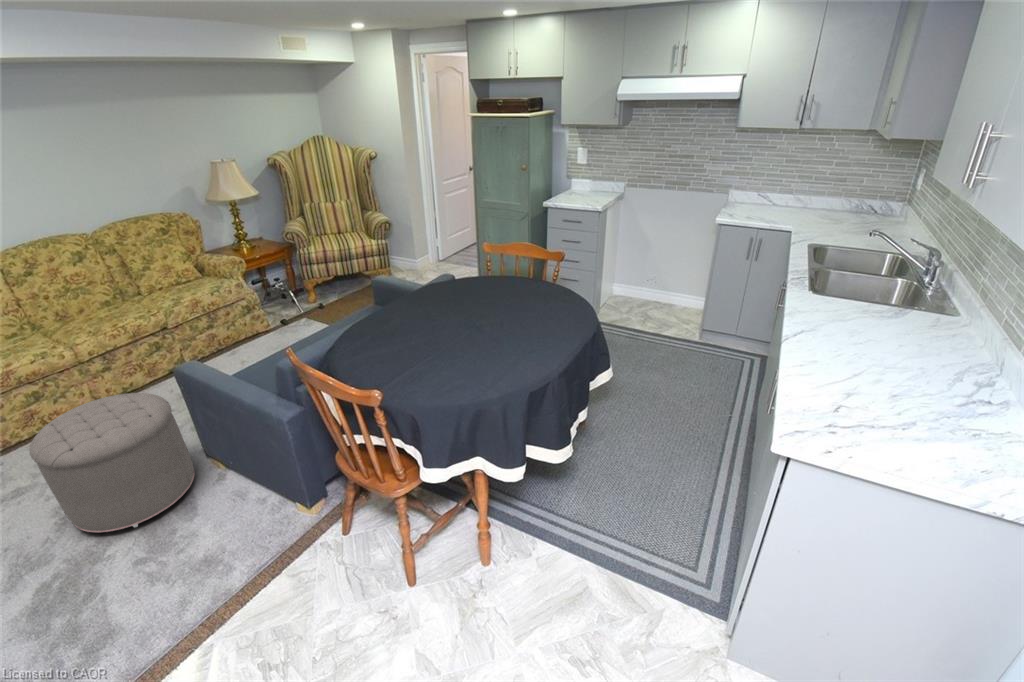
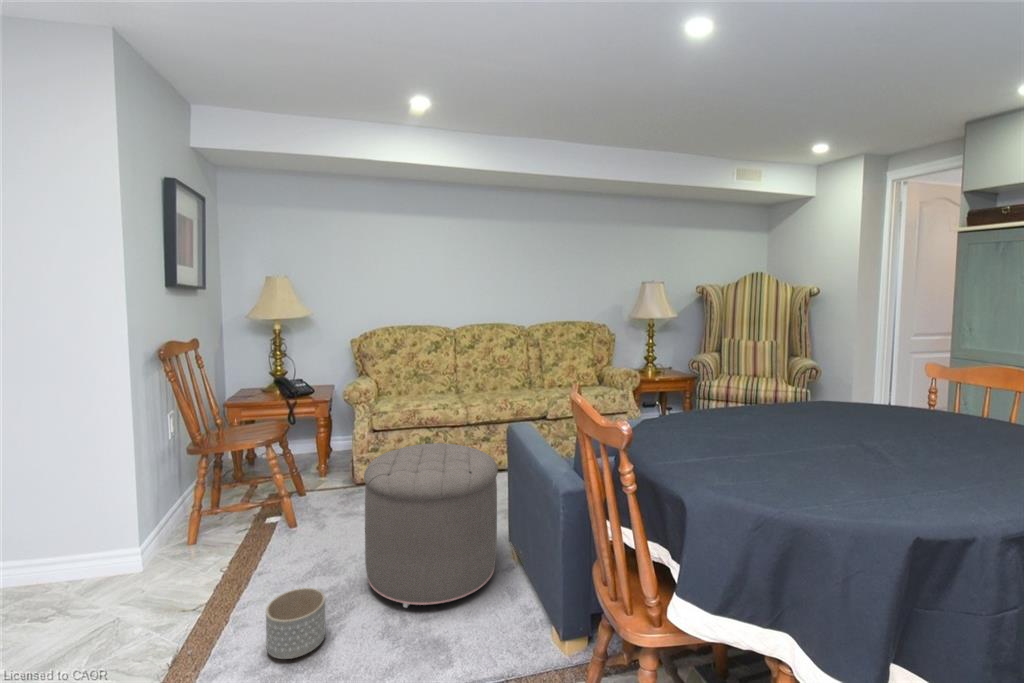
planter: none [13,556,83,614] -> present [266,588,326,659]

